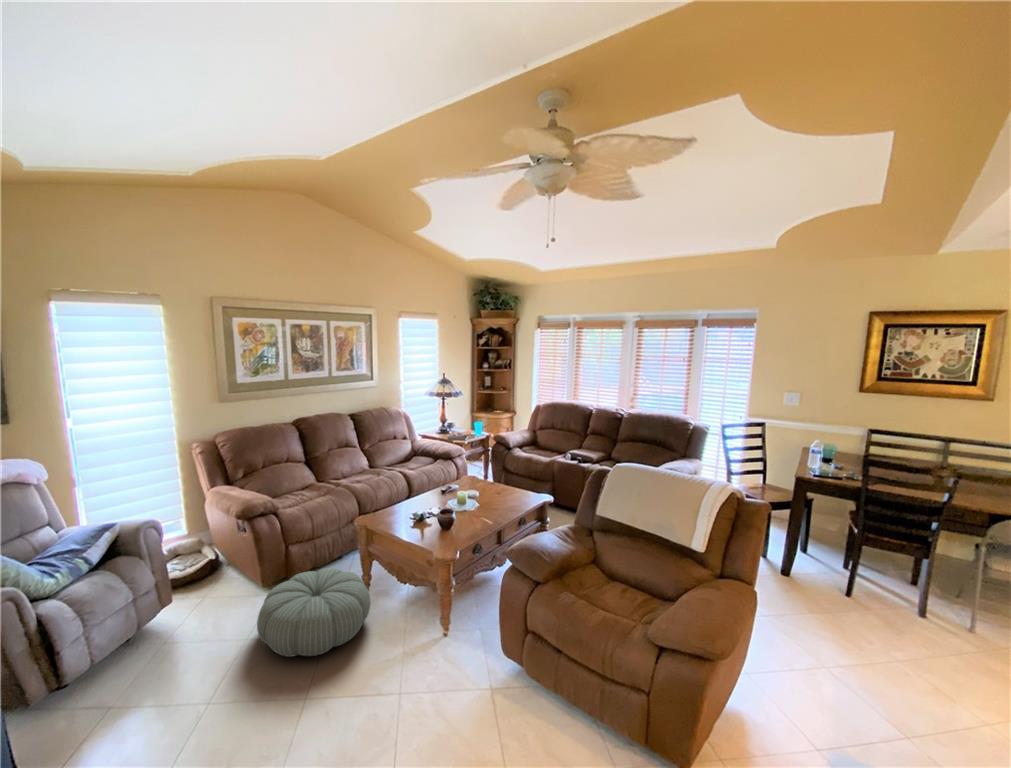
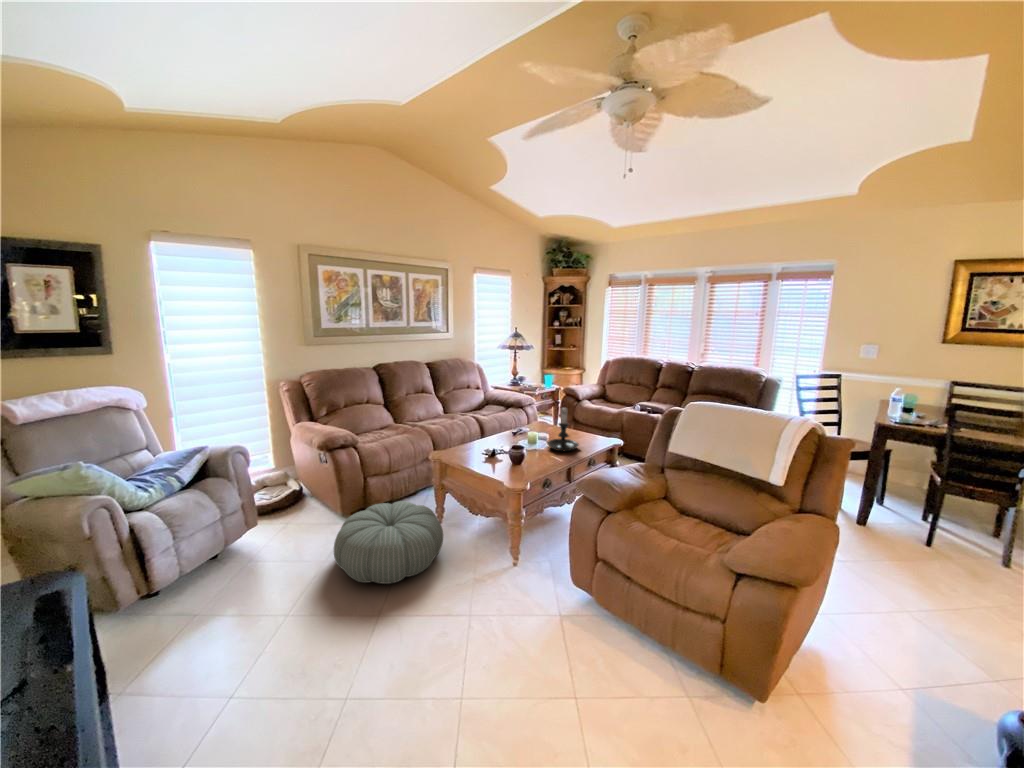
candle holder: none [473,465,504,510] -> present [548,408,579,451]

